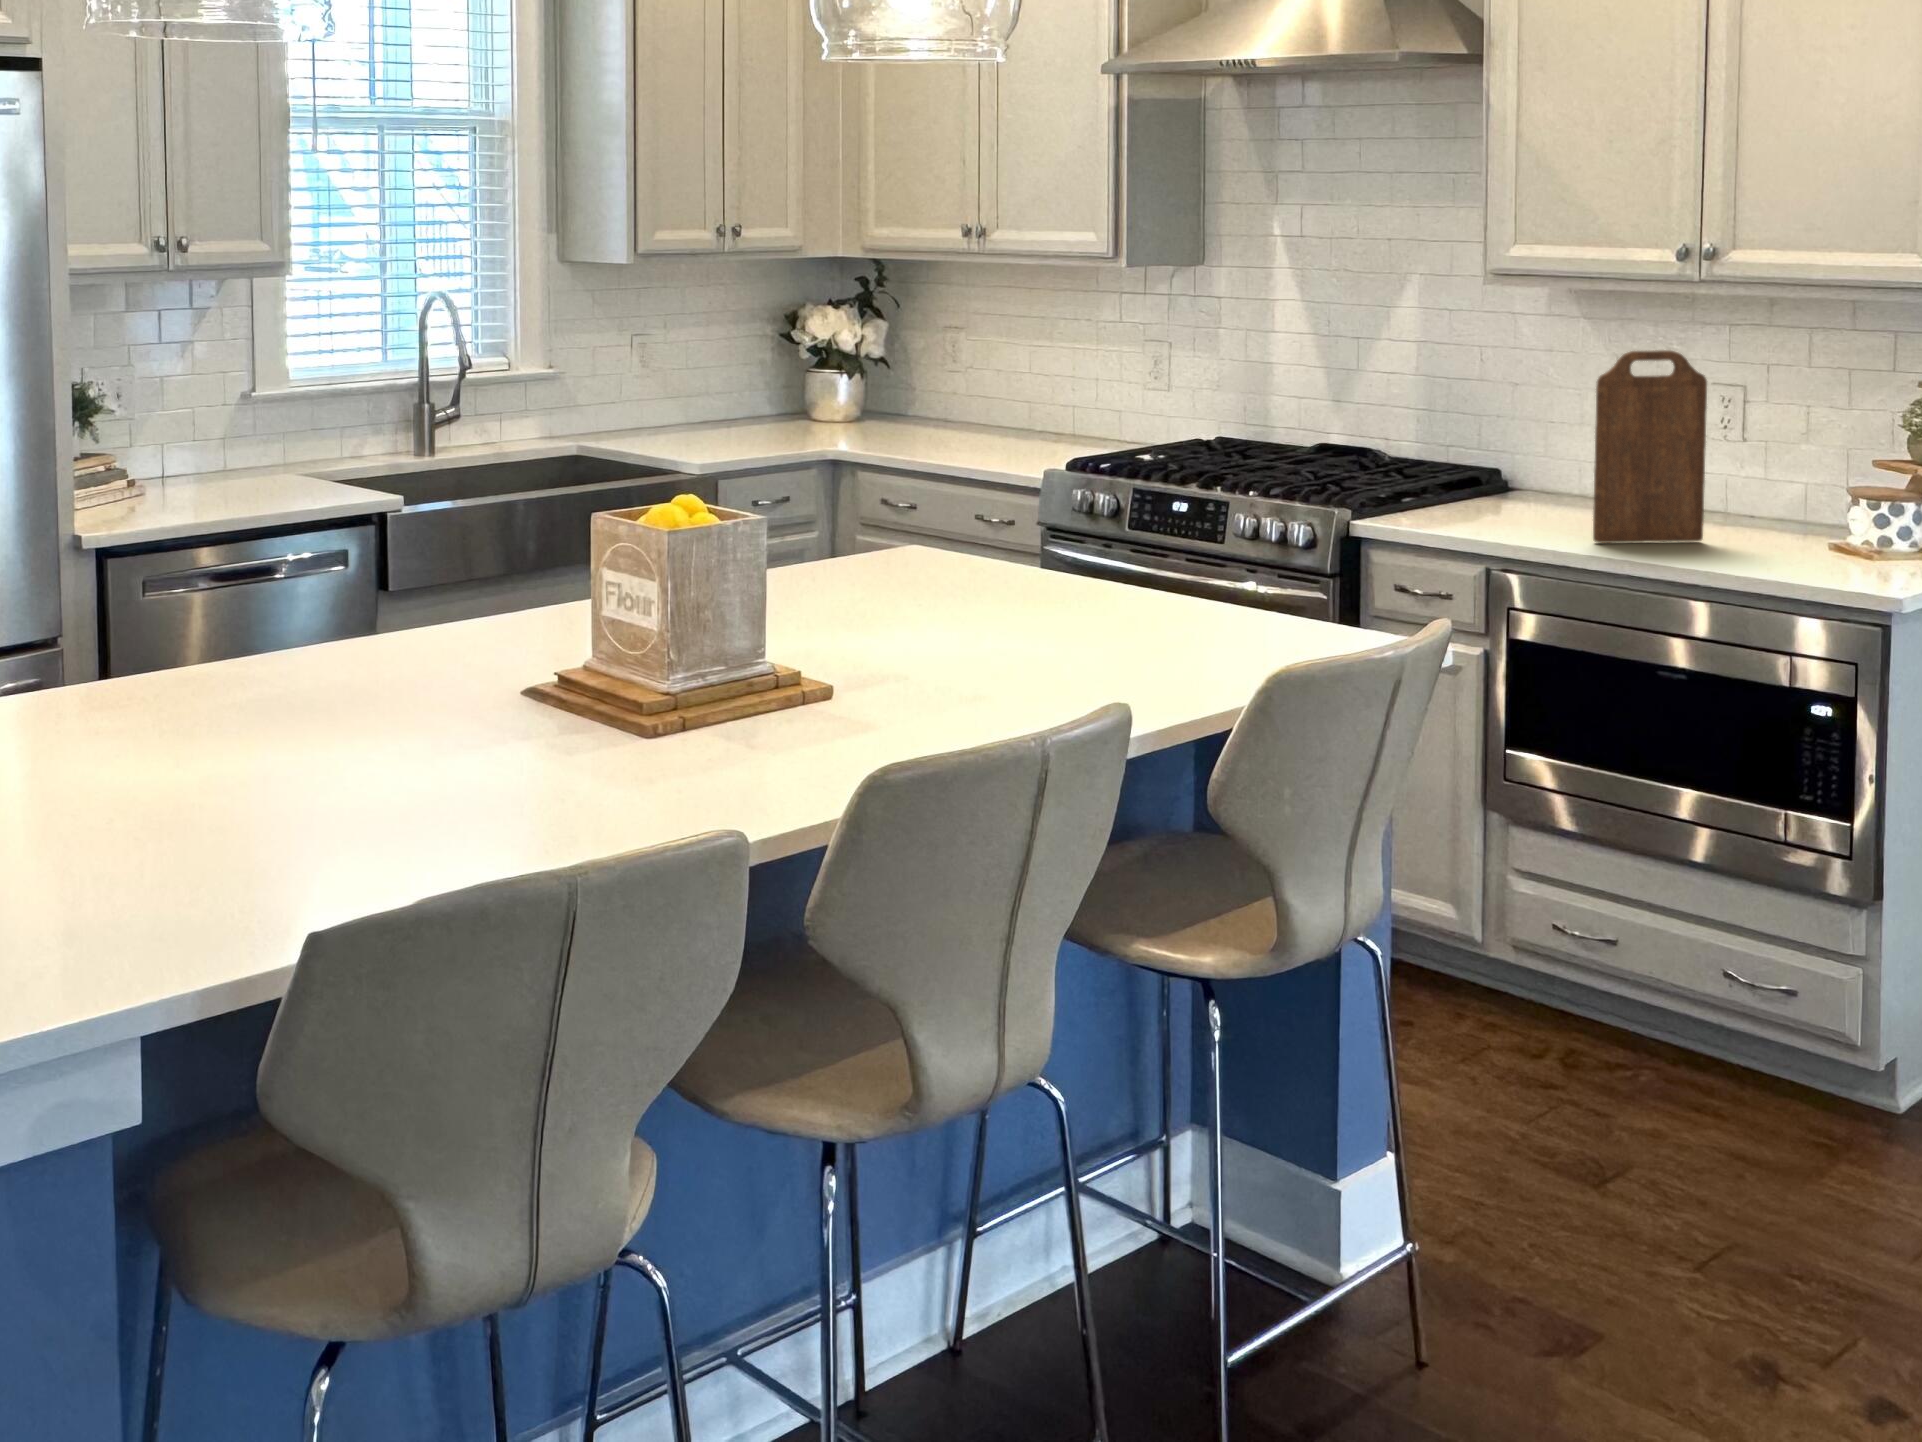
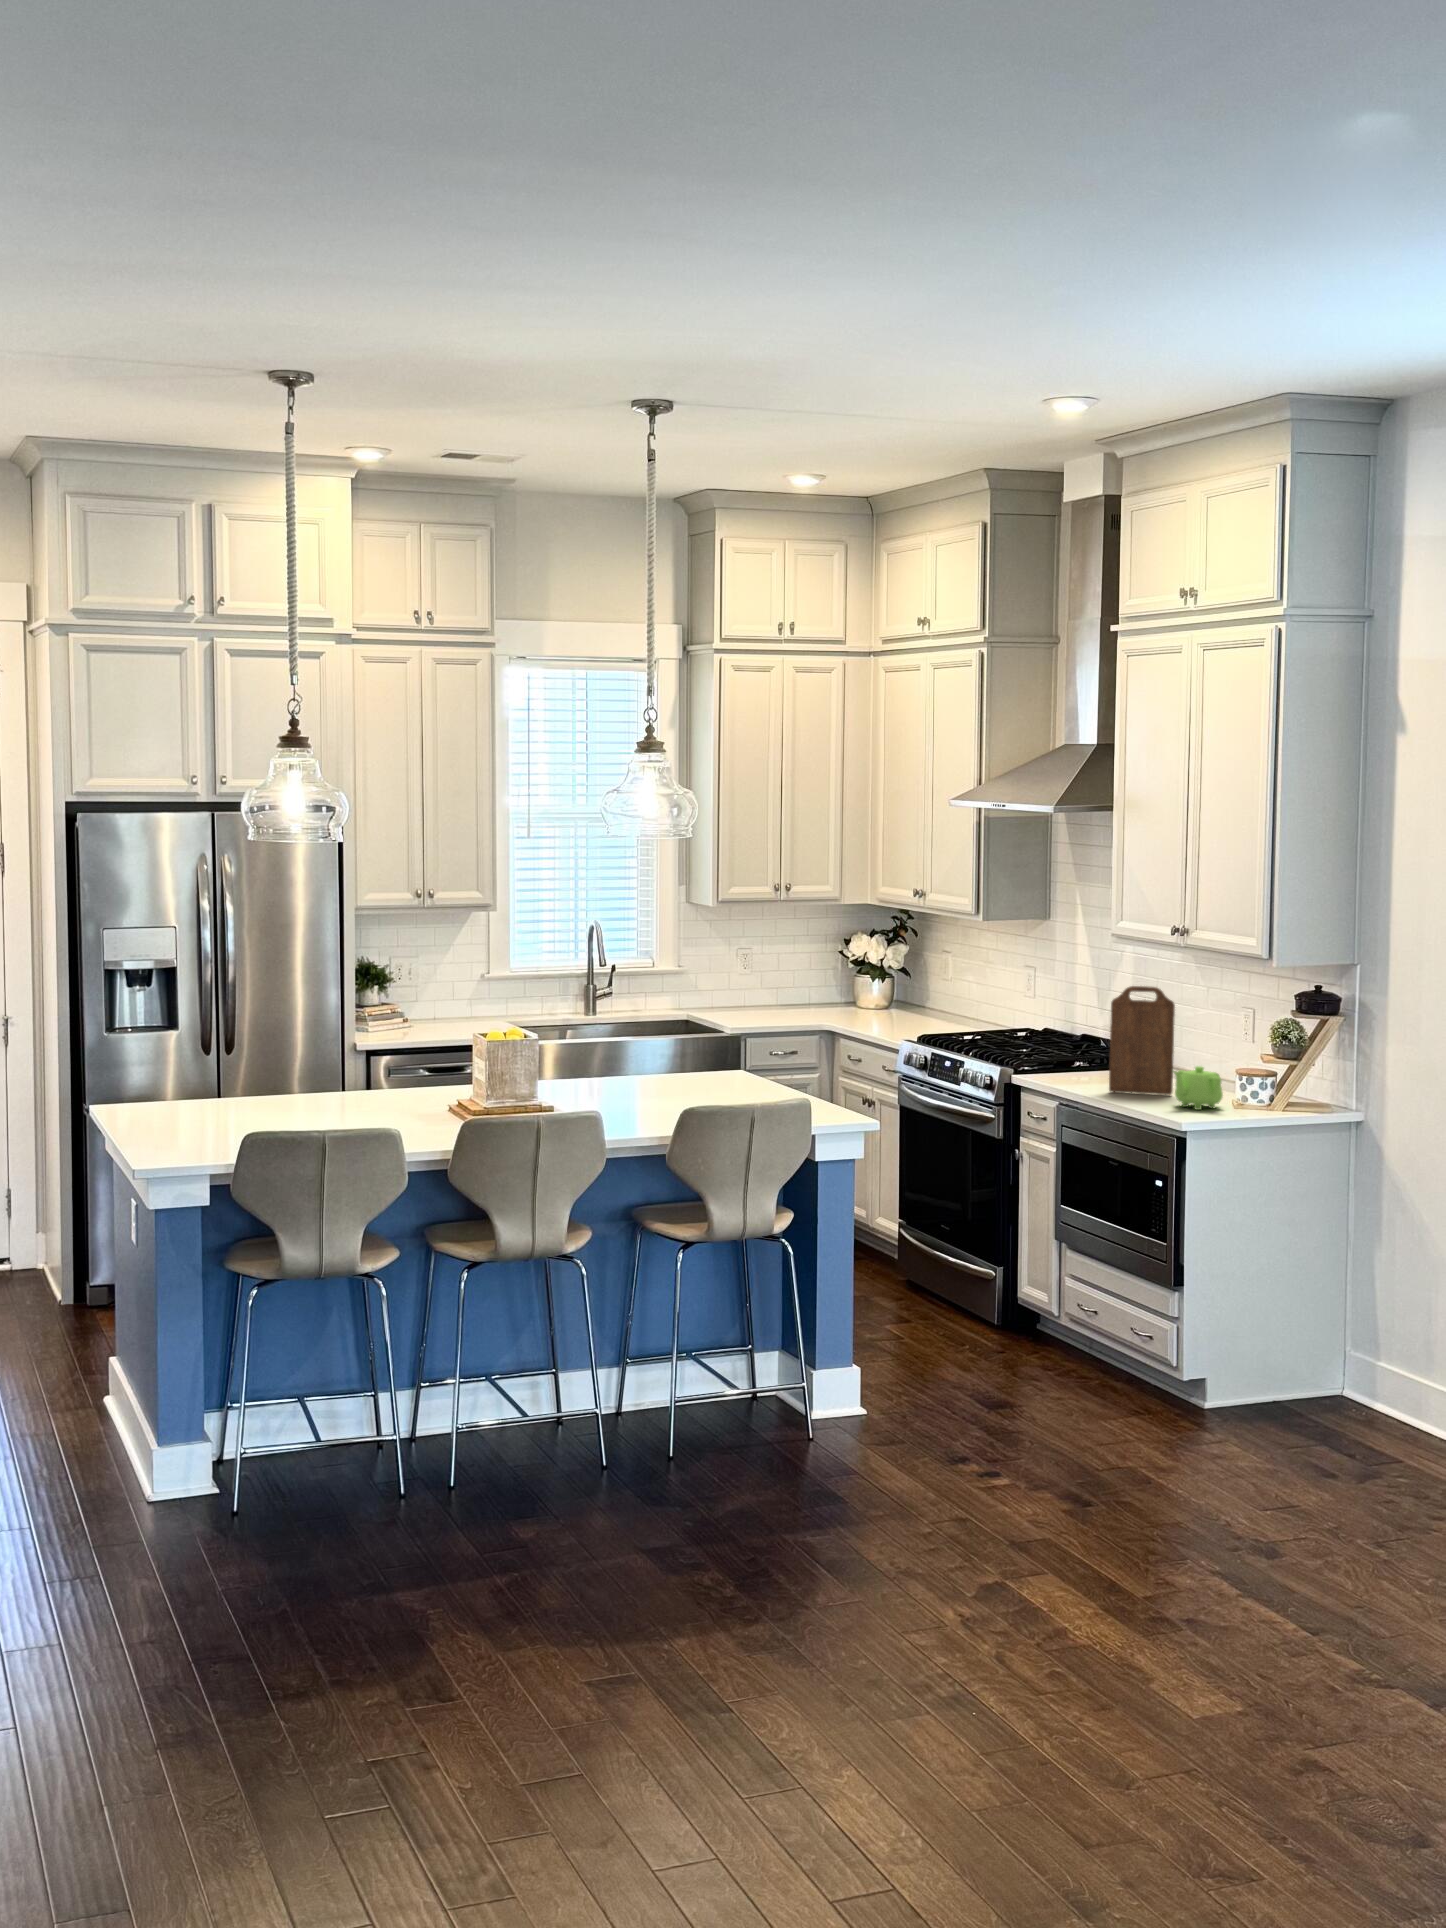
teapot: none [1758,489,1880,569] -> present [1173,1066,1223,1110]

